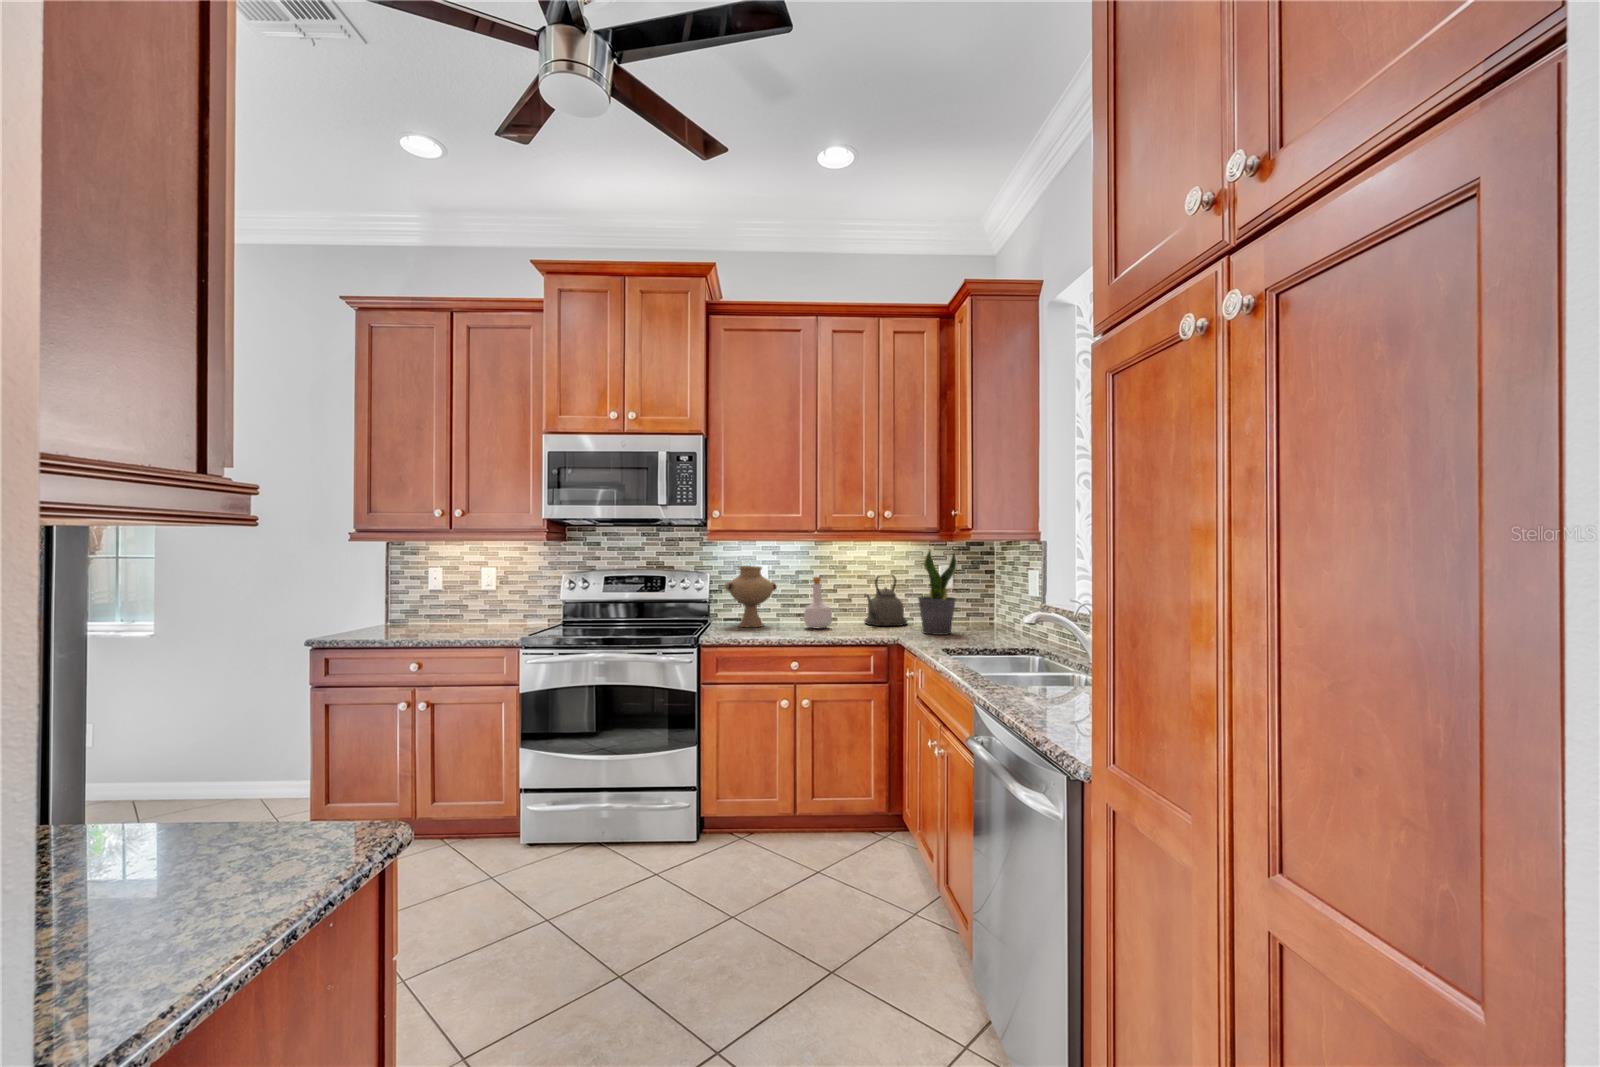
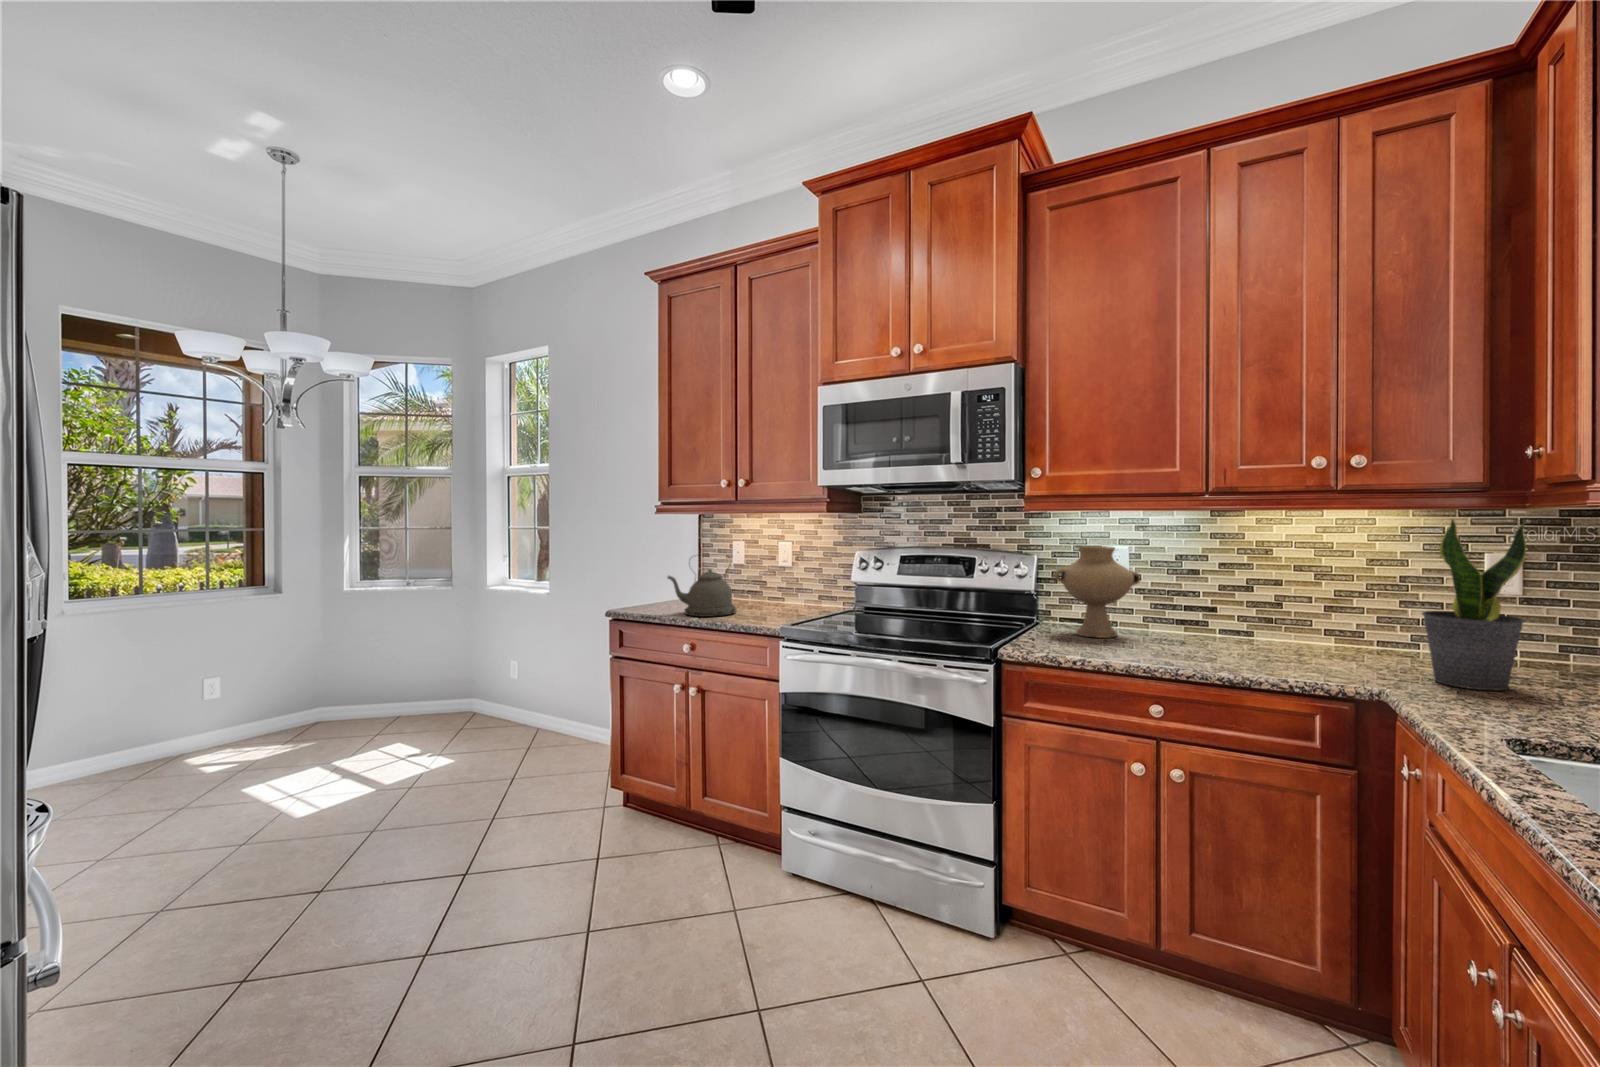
kettle: present [865,576,907,626] -> present [668,557,736,617]
bottle: present [804,577,832,628] -> none [1184,566,1236,650]

